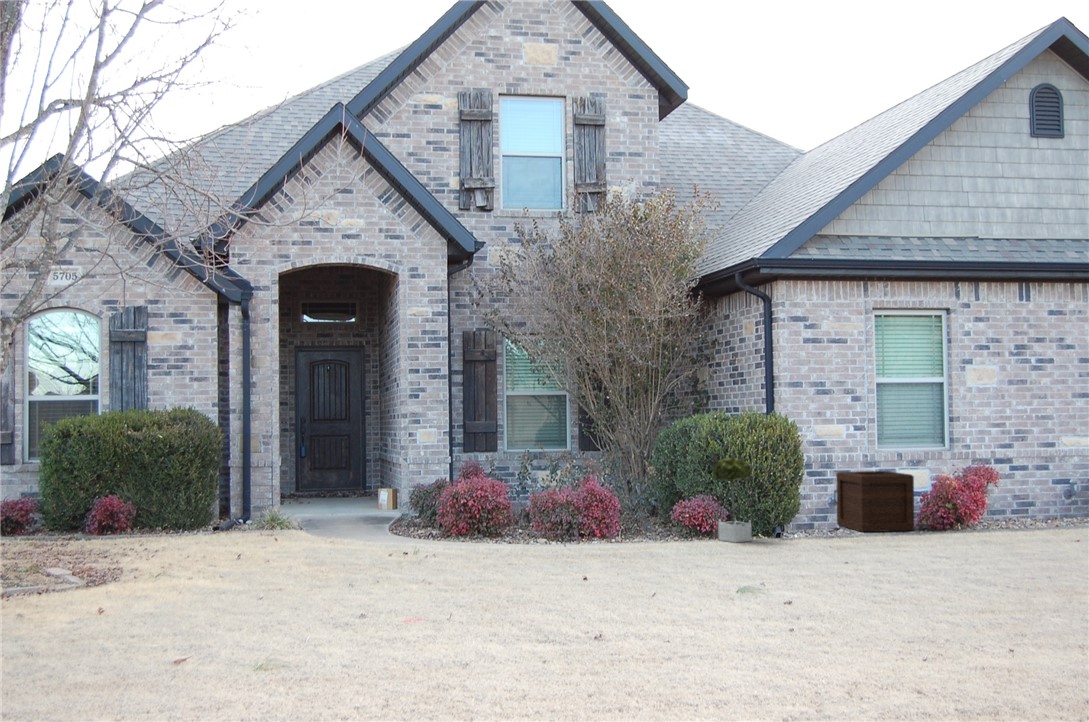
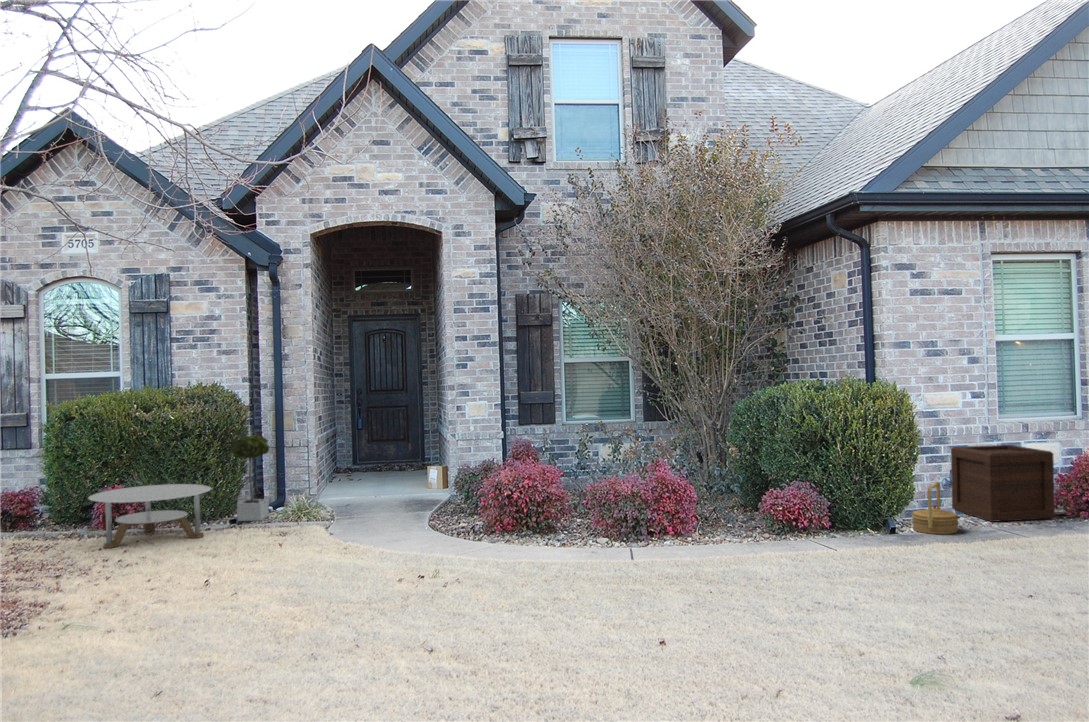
potted tree: present [713,457,752,543] -> present [232,434,269,521]
round table: none [96,495,199,544] -> present [89,484,211,548]
woven basket: none [796,497,832,539] -> present [912,482,958,534]

